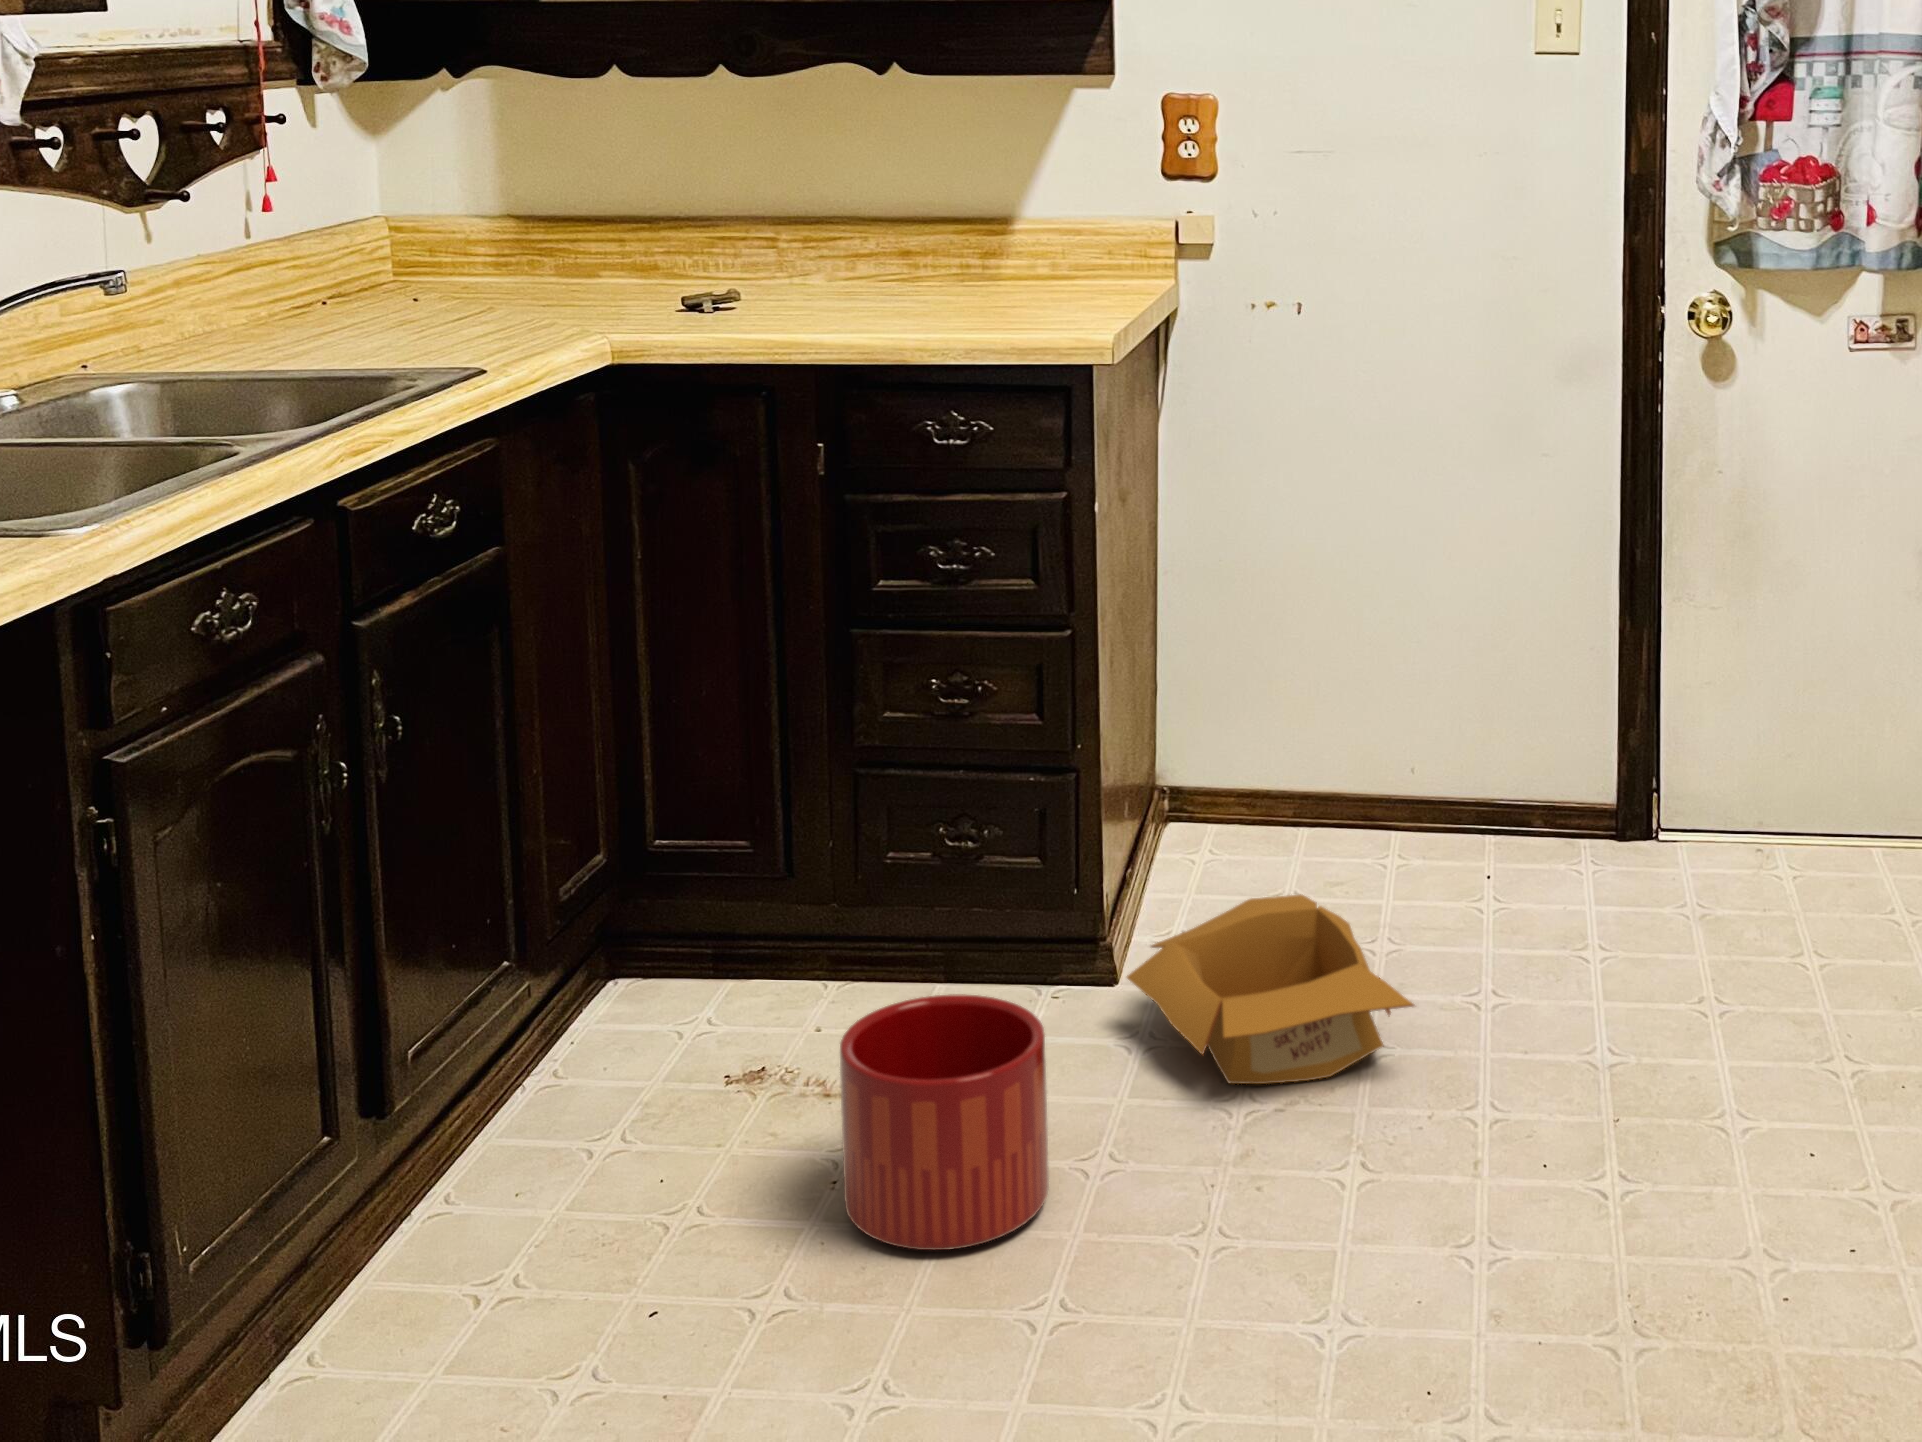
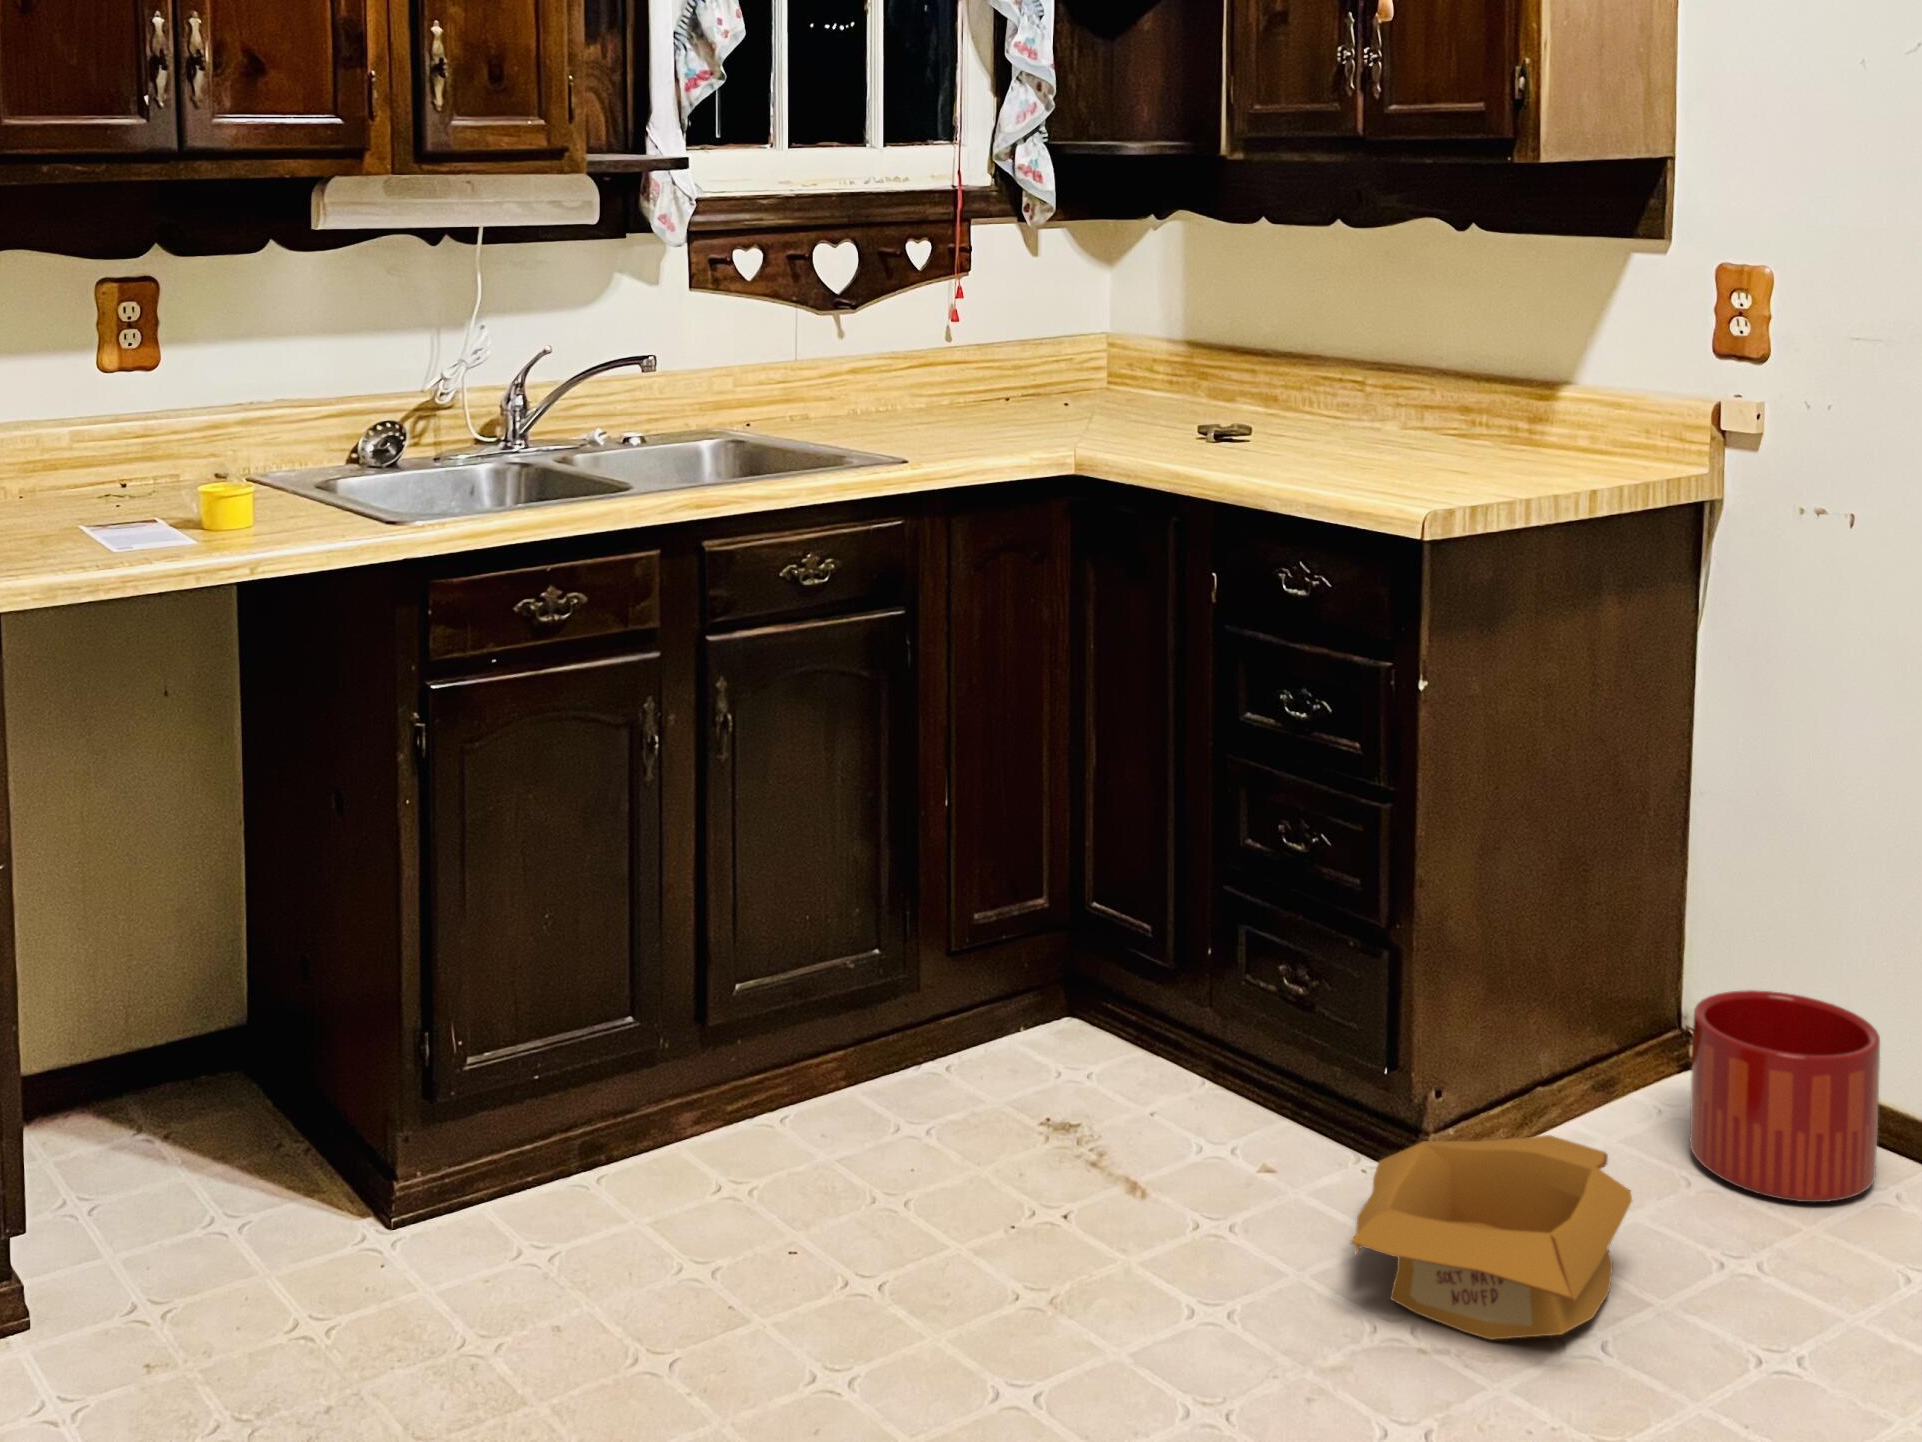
planter: present [840,994,1049,1250] -> present [1690,990,1880,1202]

